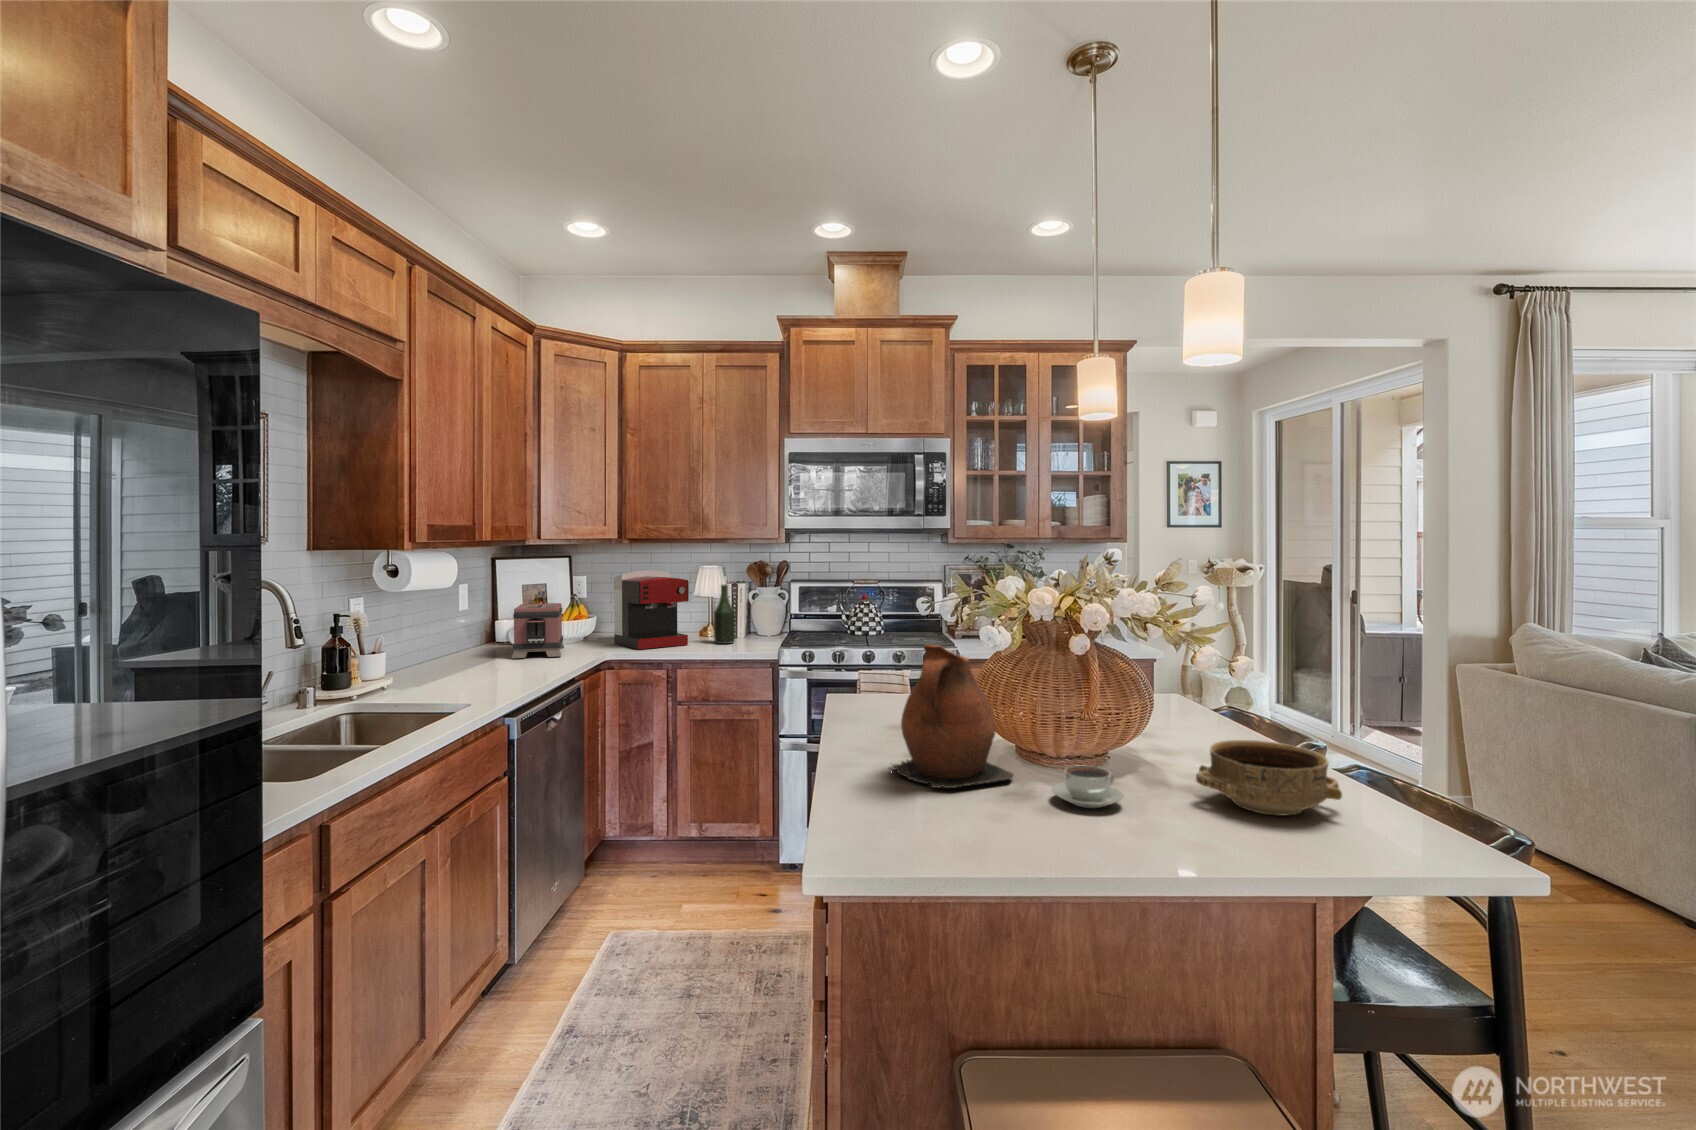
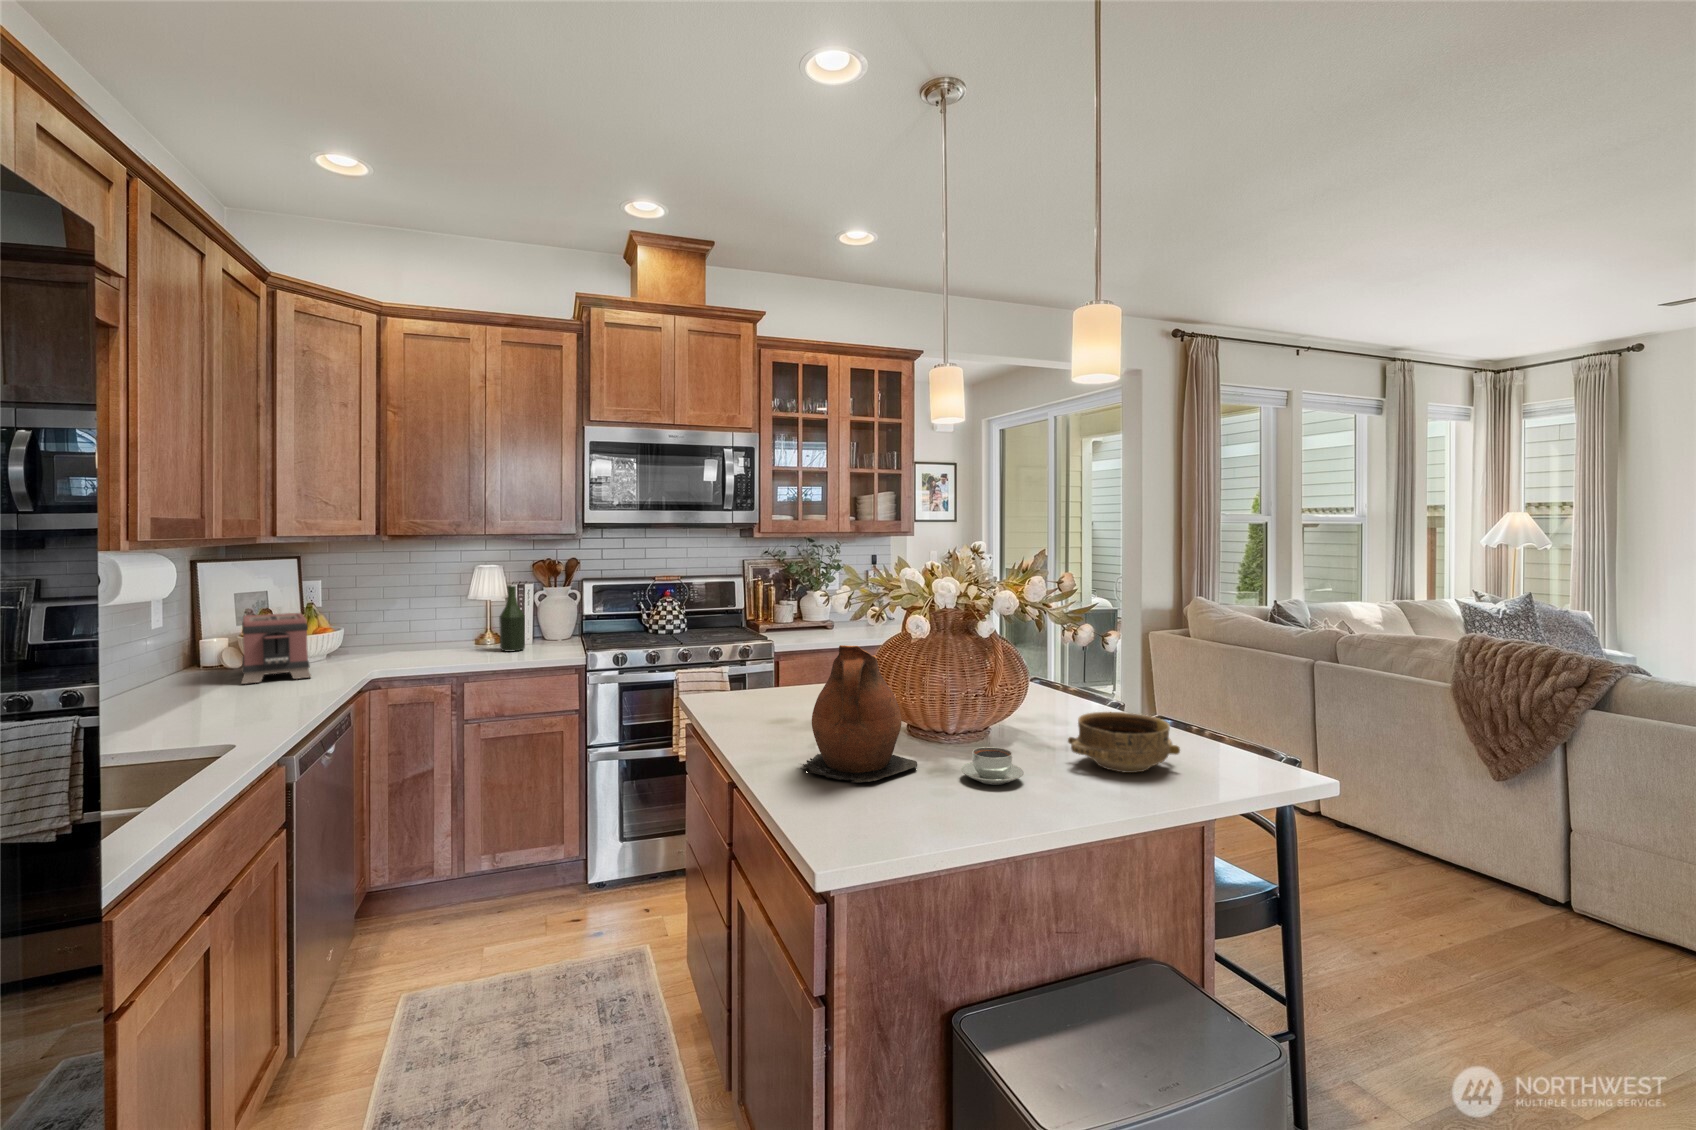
coffee maker: present [614,570,689,649] -> none [370,572,469,663]

